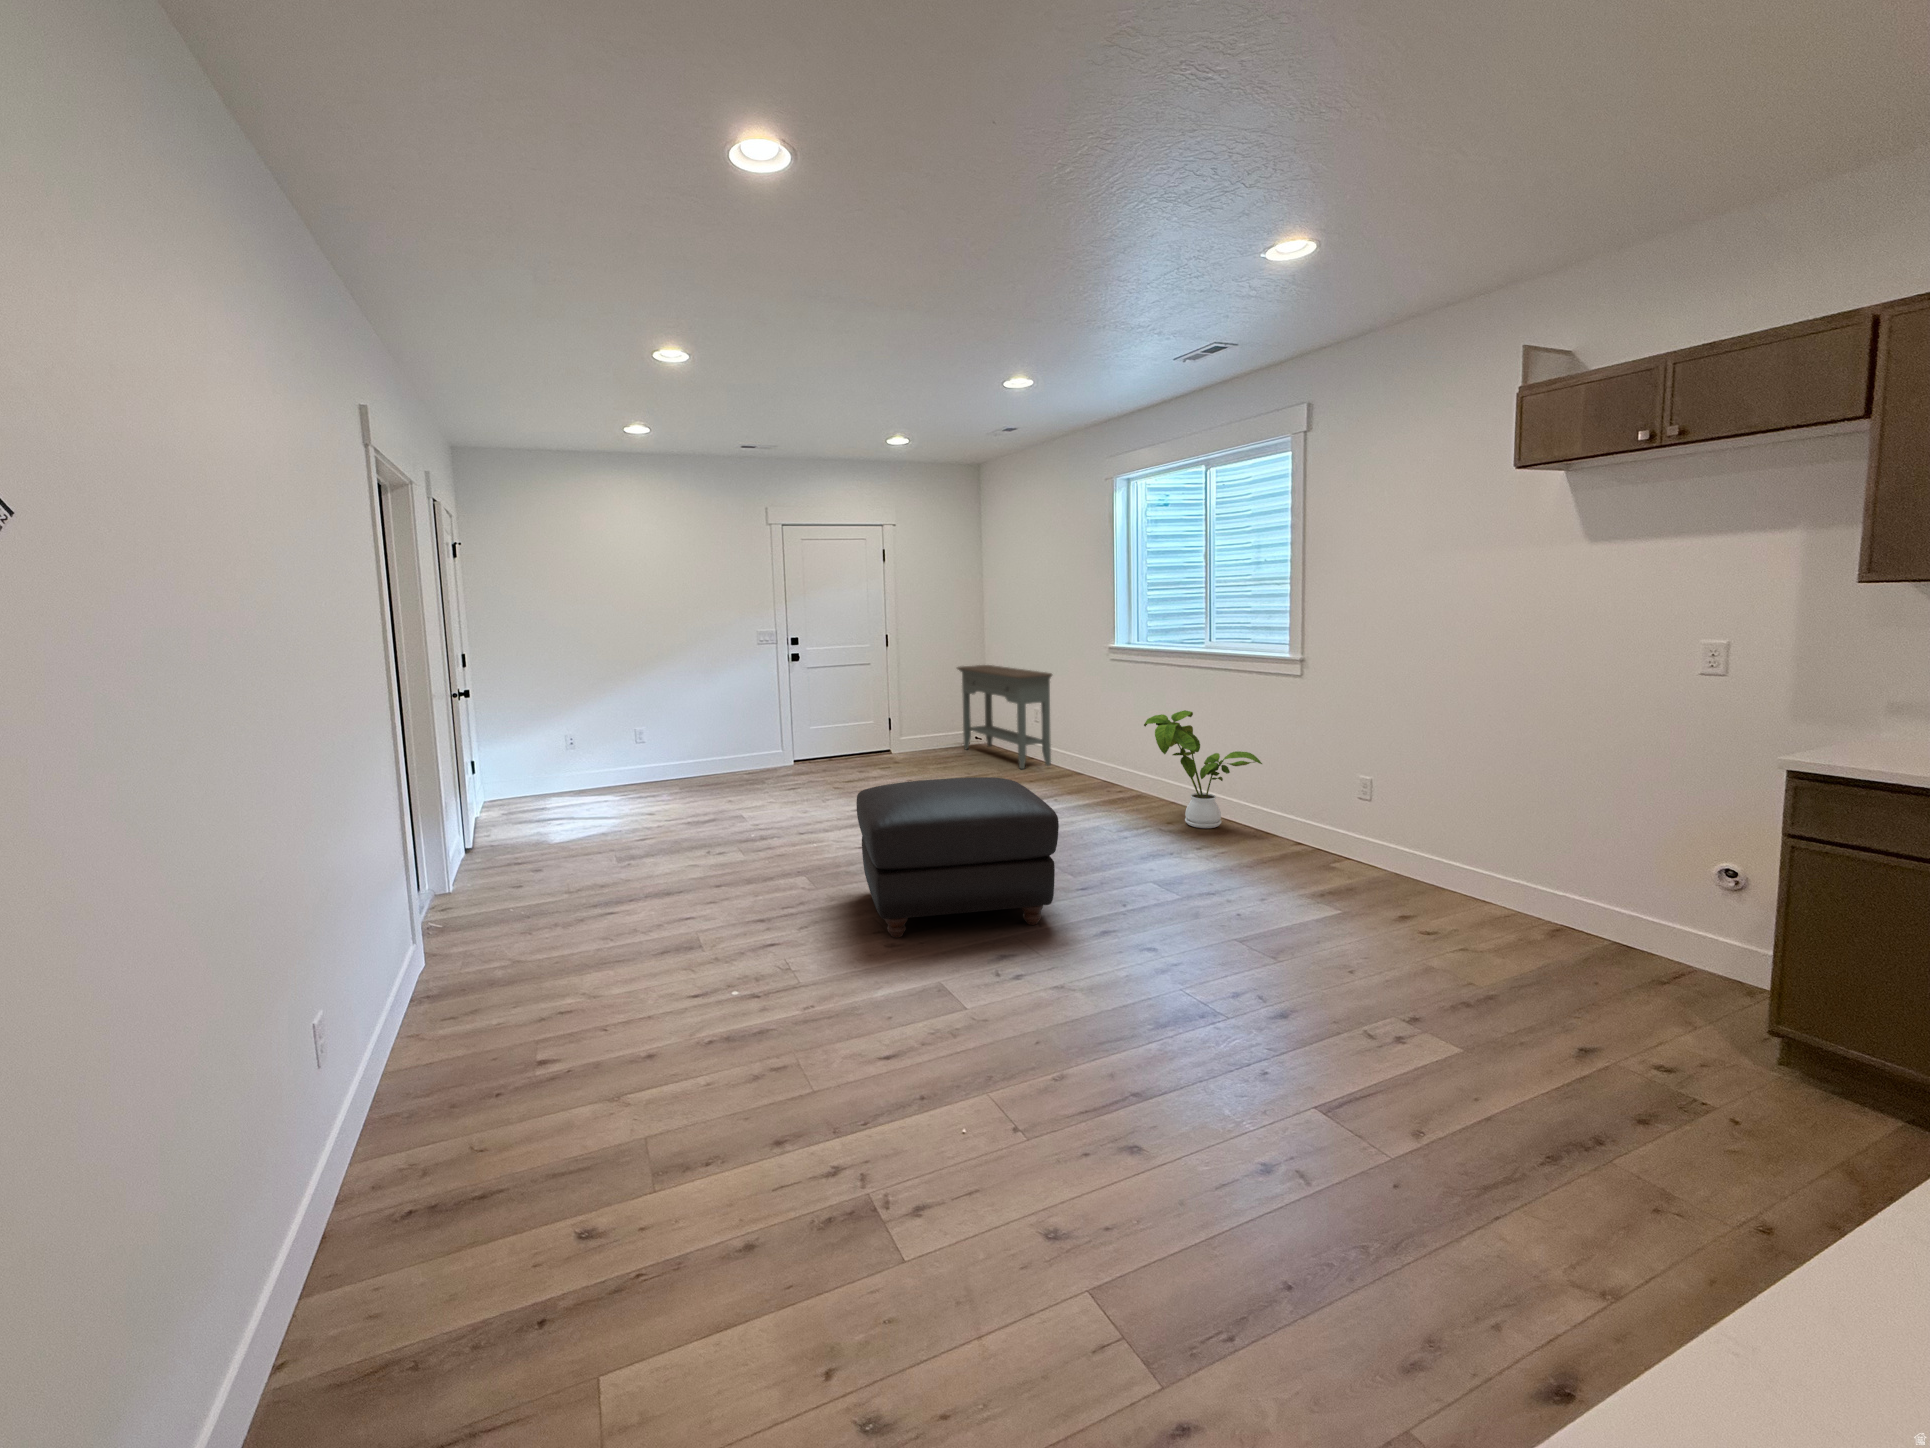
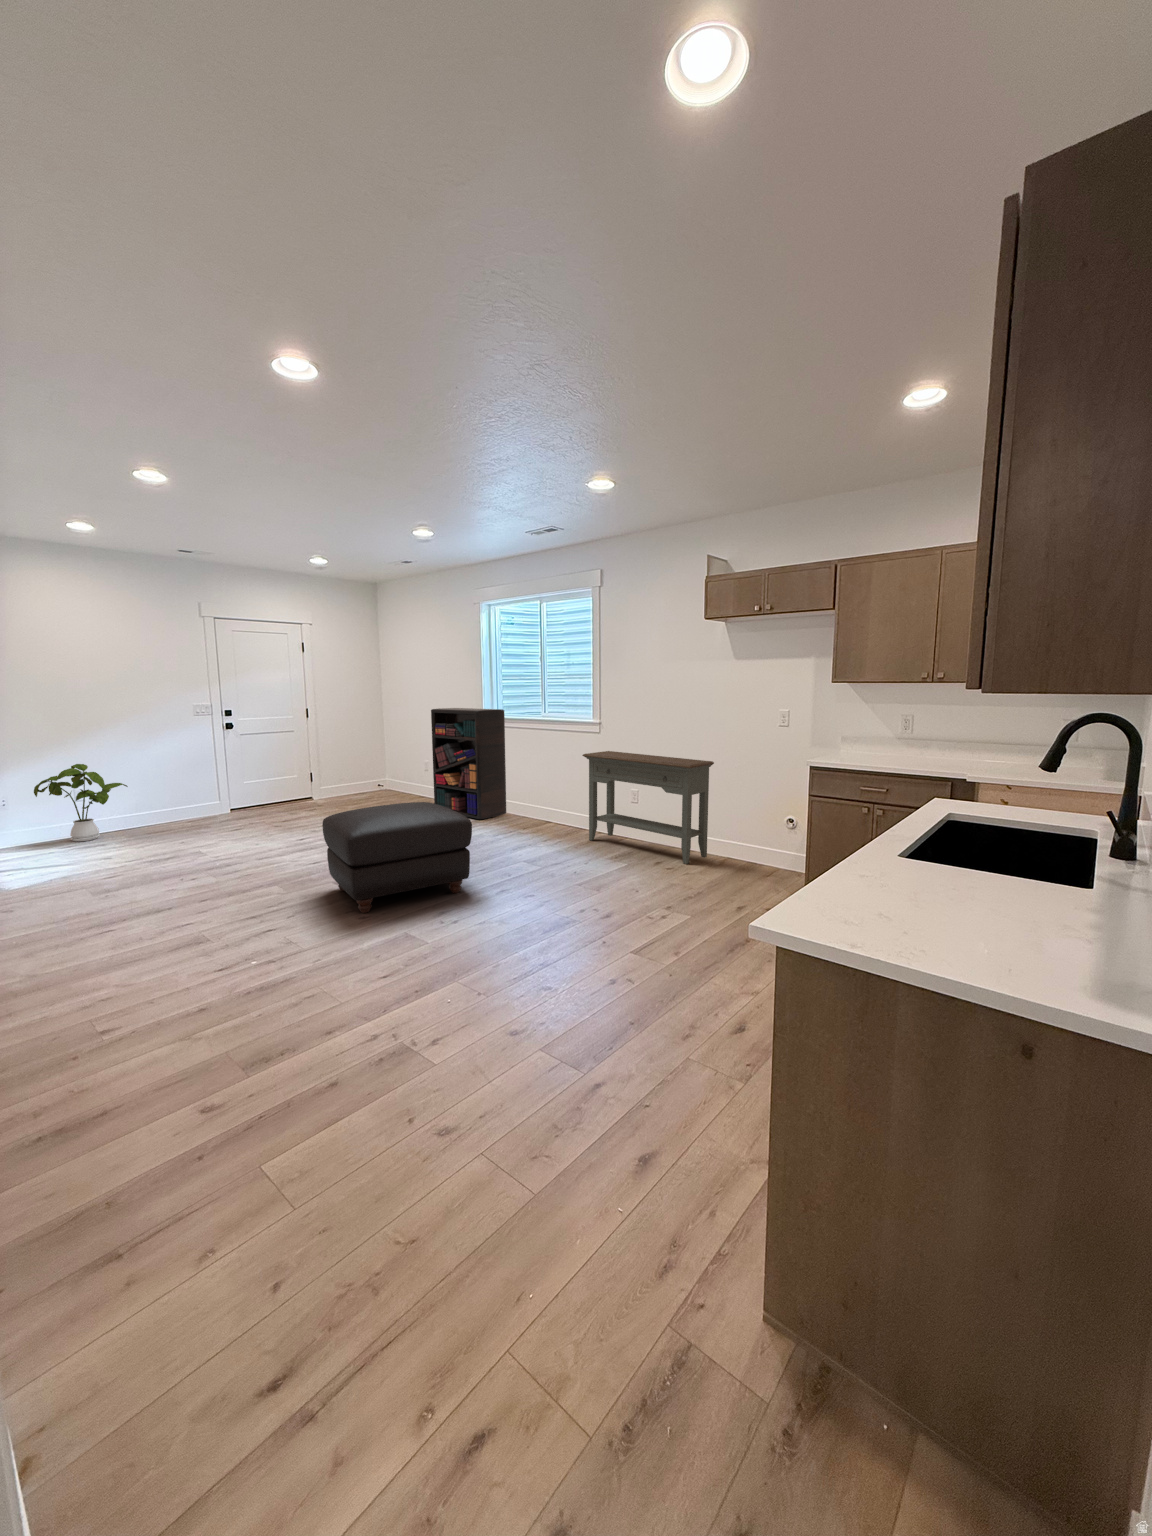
bookshelf: none [1039,633,1146,801] -> present [431,708,506,819]
console table: present [957,665,1052,769] -> present [582,751,714,864]
house plant: present [1144,710,1262,828] -> present [34,764,128,841]

